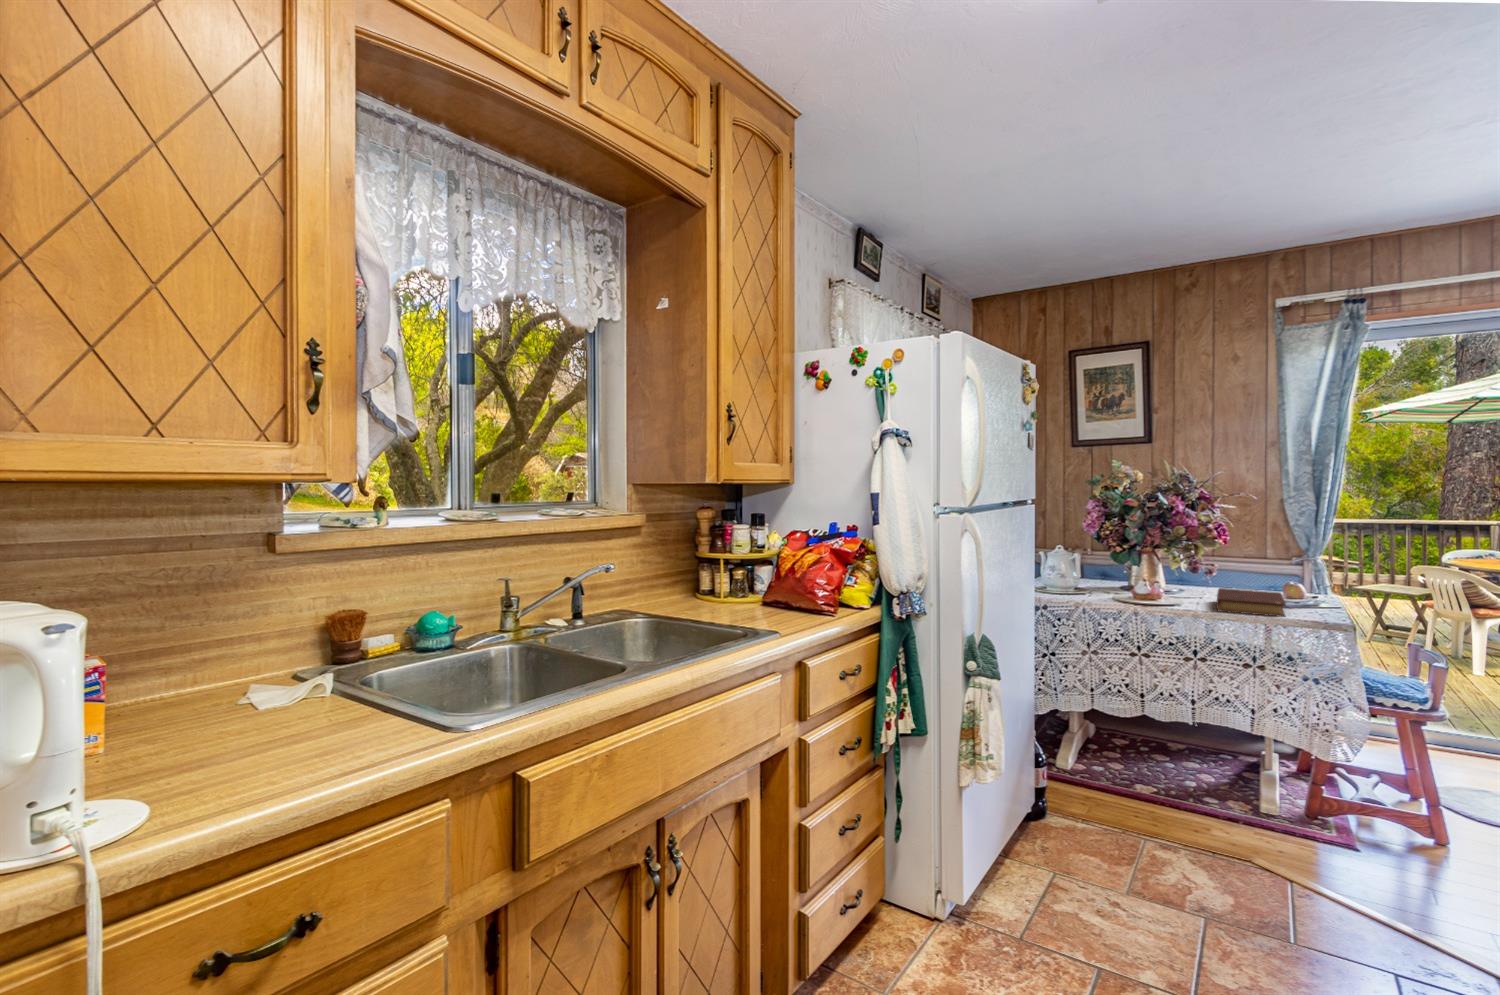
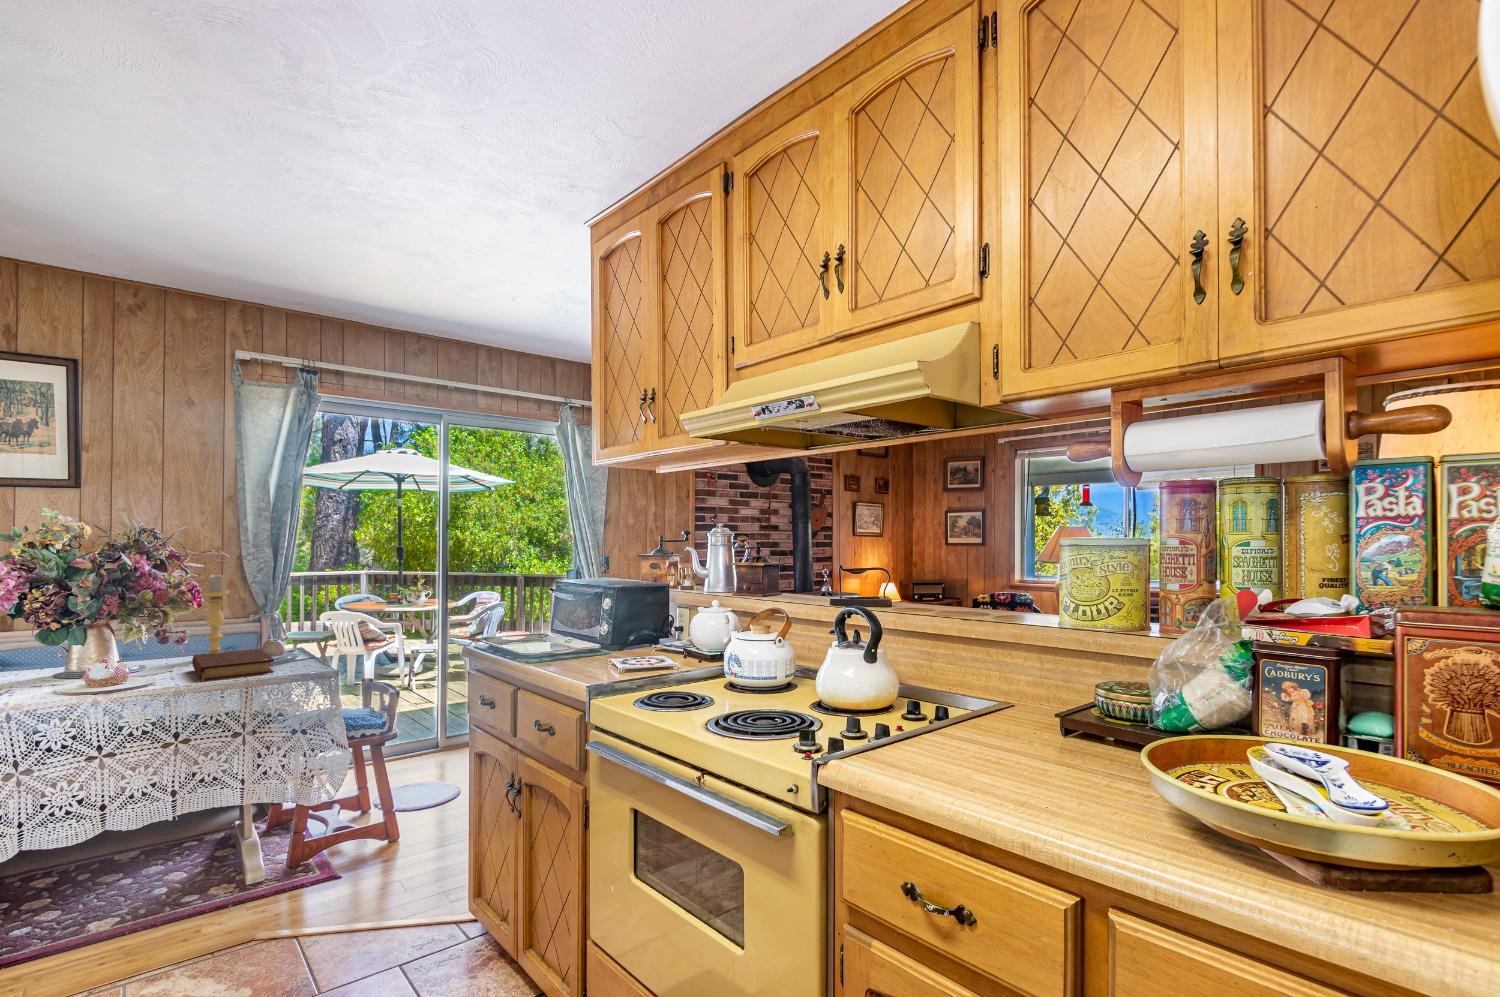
candle holder: none [1231,516,1258,596] -> present [203,575,229,654]

